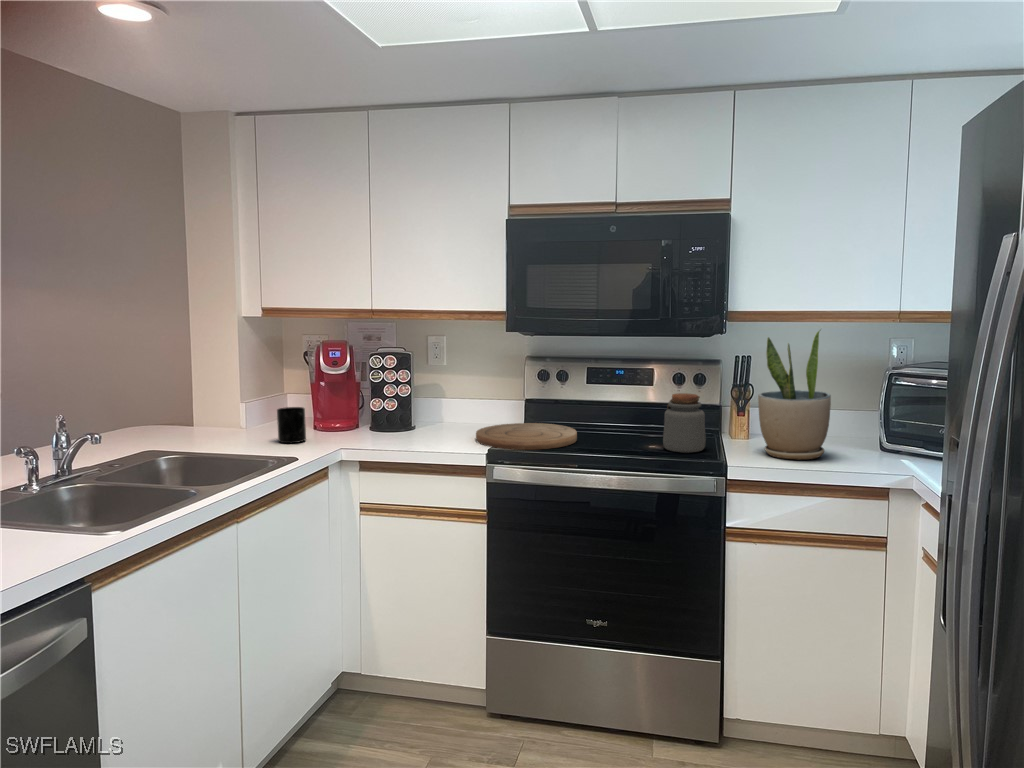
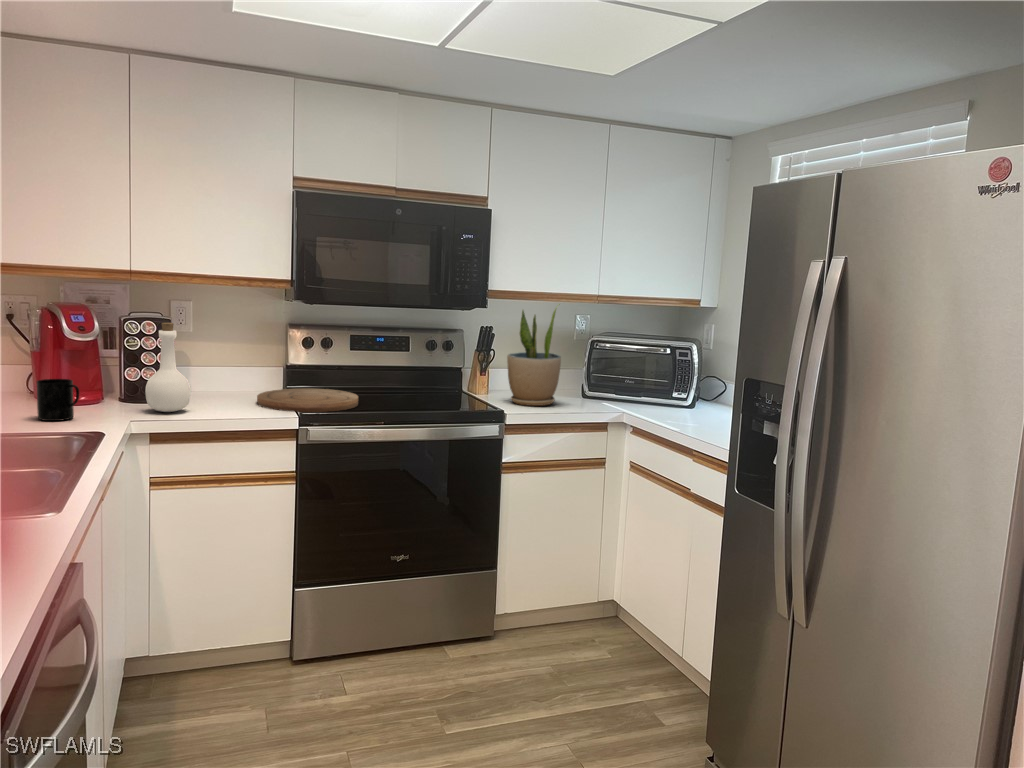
bottle: none [367,358,406,440] -> present [145,323,191,412]
jar: present [663,393,706,453] -> none [435,356,471,406]

